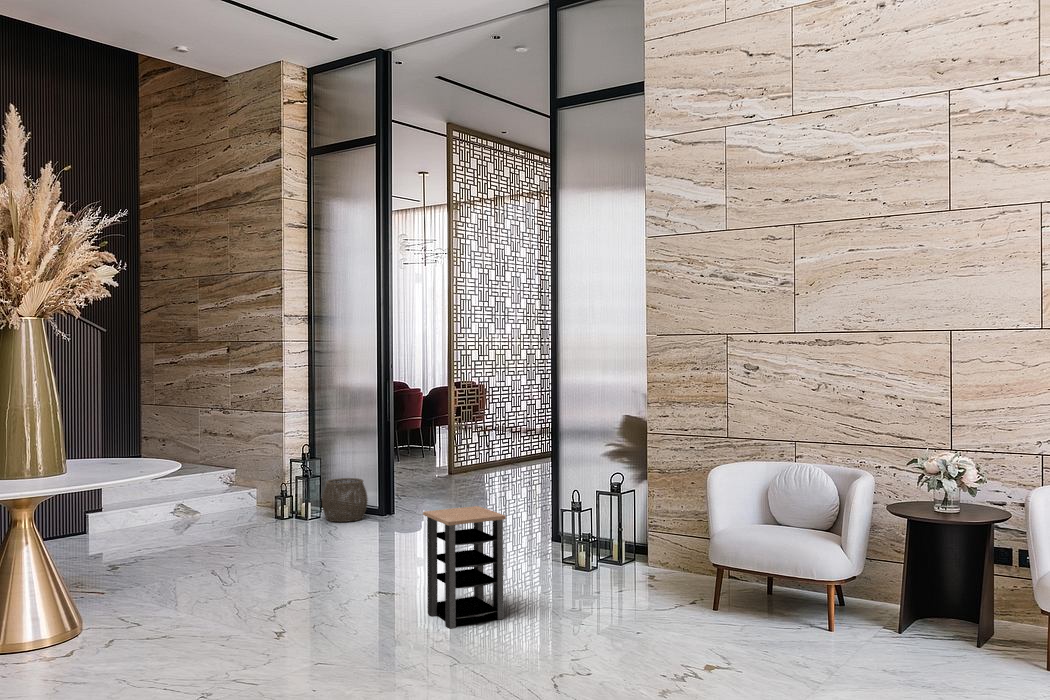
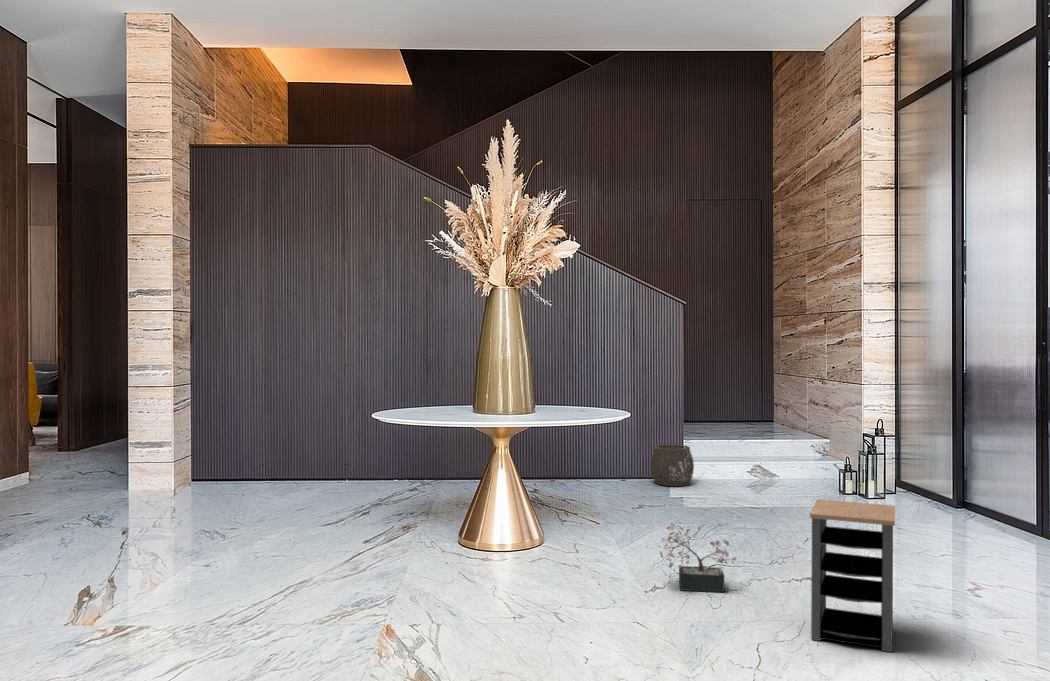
woven basket: present [322,478,368,522] -> present [651,444,694,486]
decorative plant: none [268,563,338,627] -> present [660,523,736,592]

